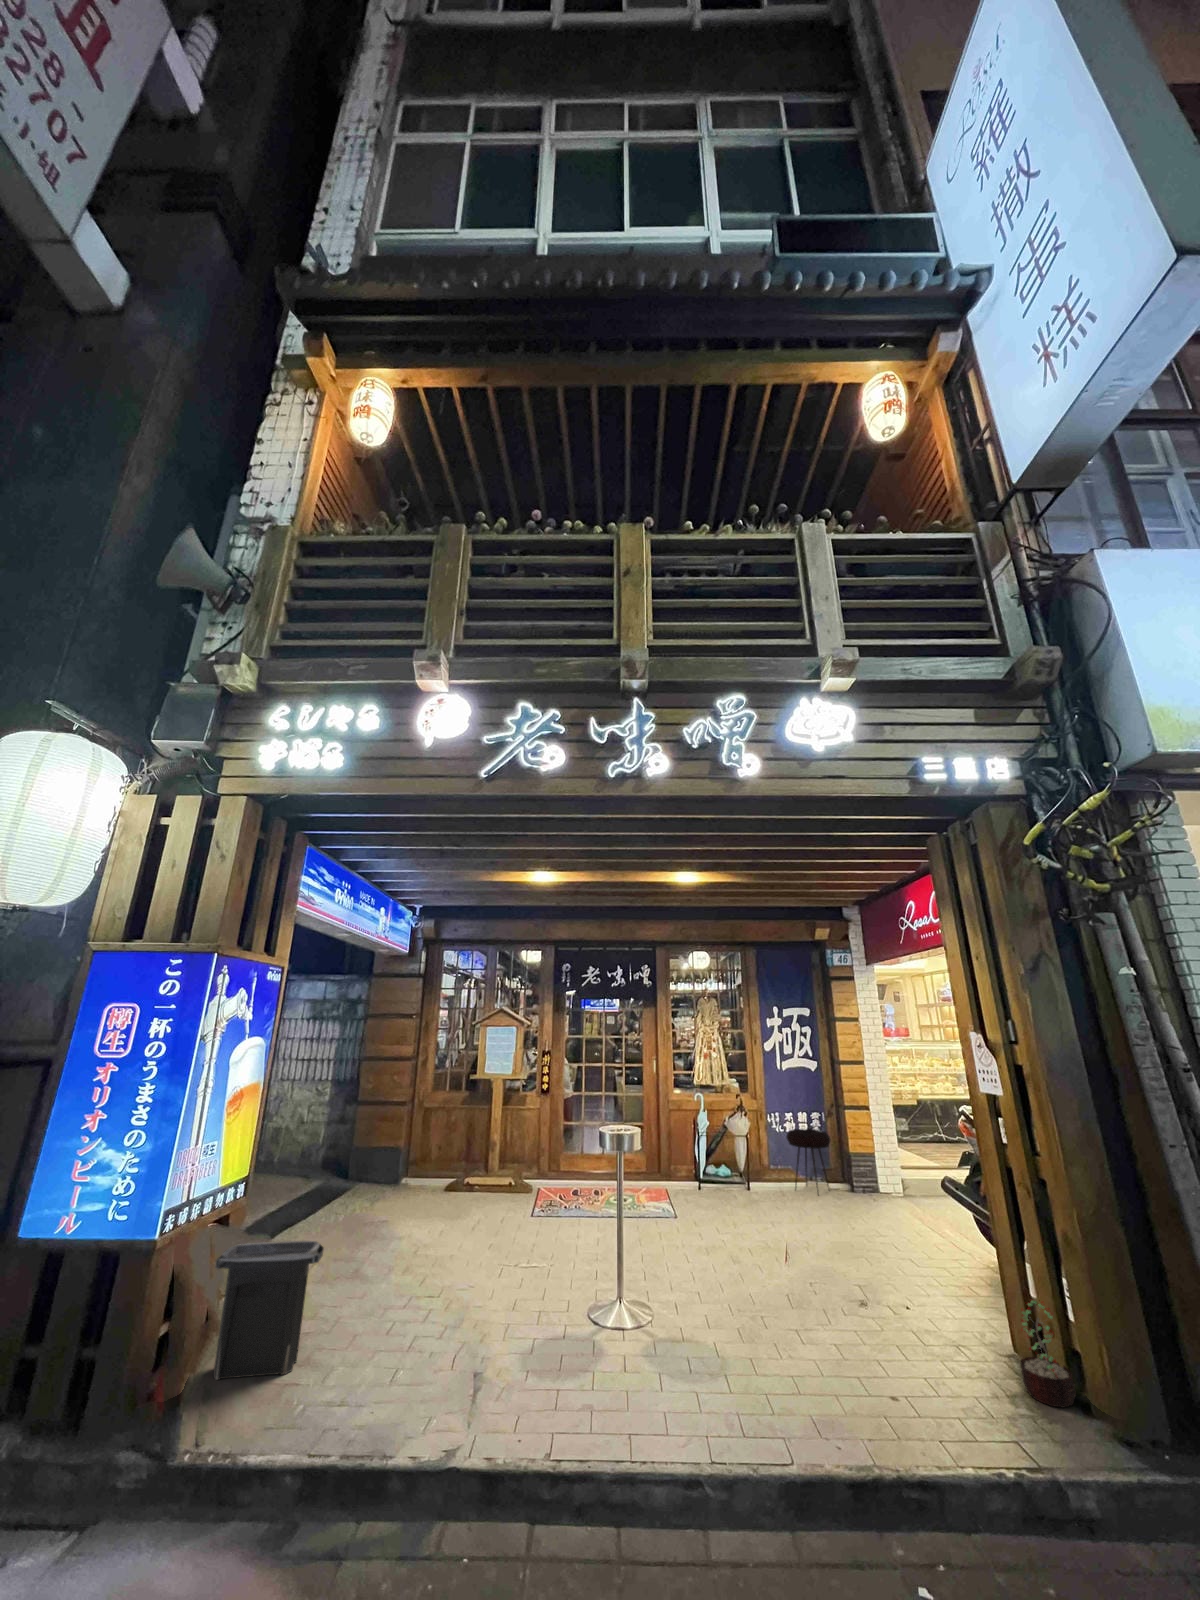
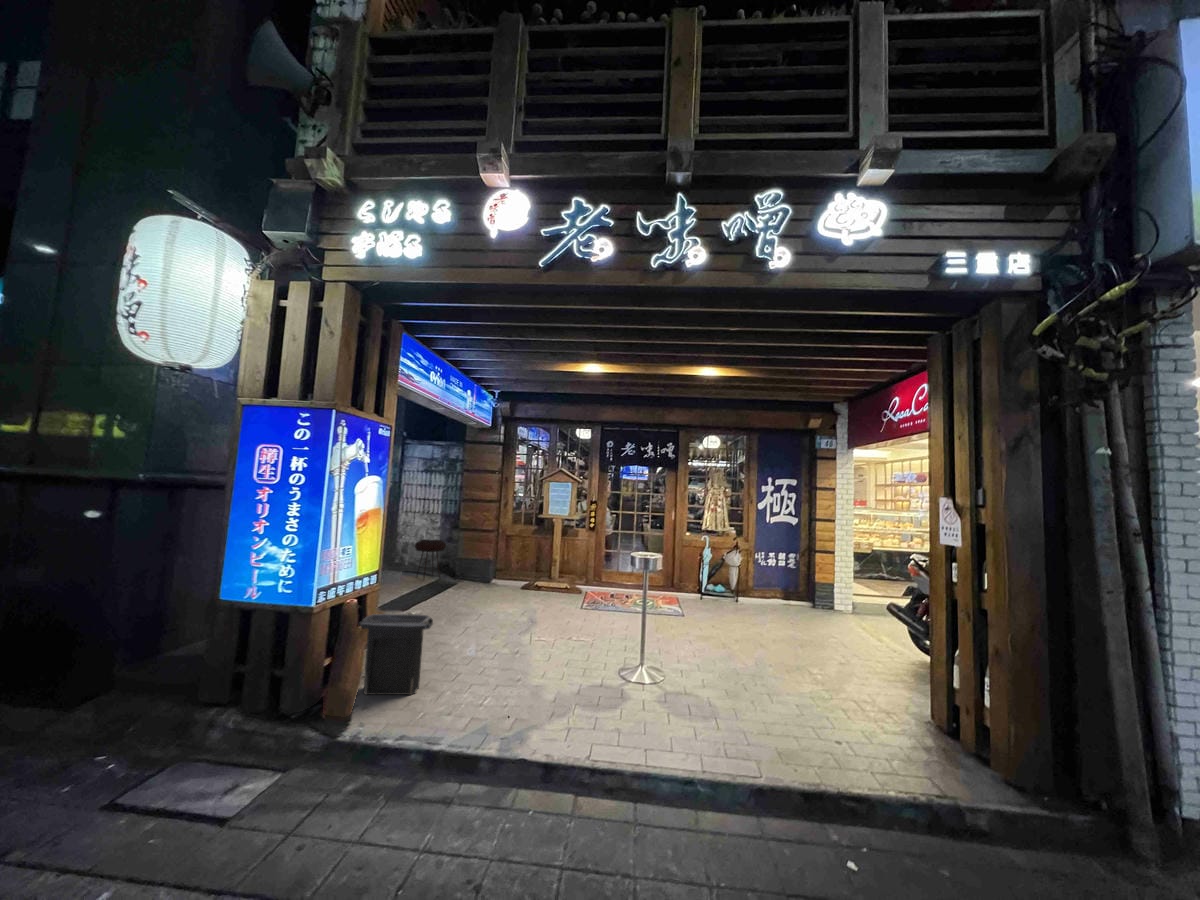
stool: present [786,1128,830,1191] -> present [415,540,446,578]
decorative plant: present [1021,1300,1076,1408] -> none [940,688,982,759]

